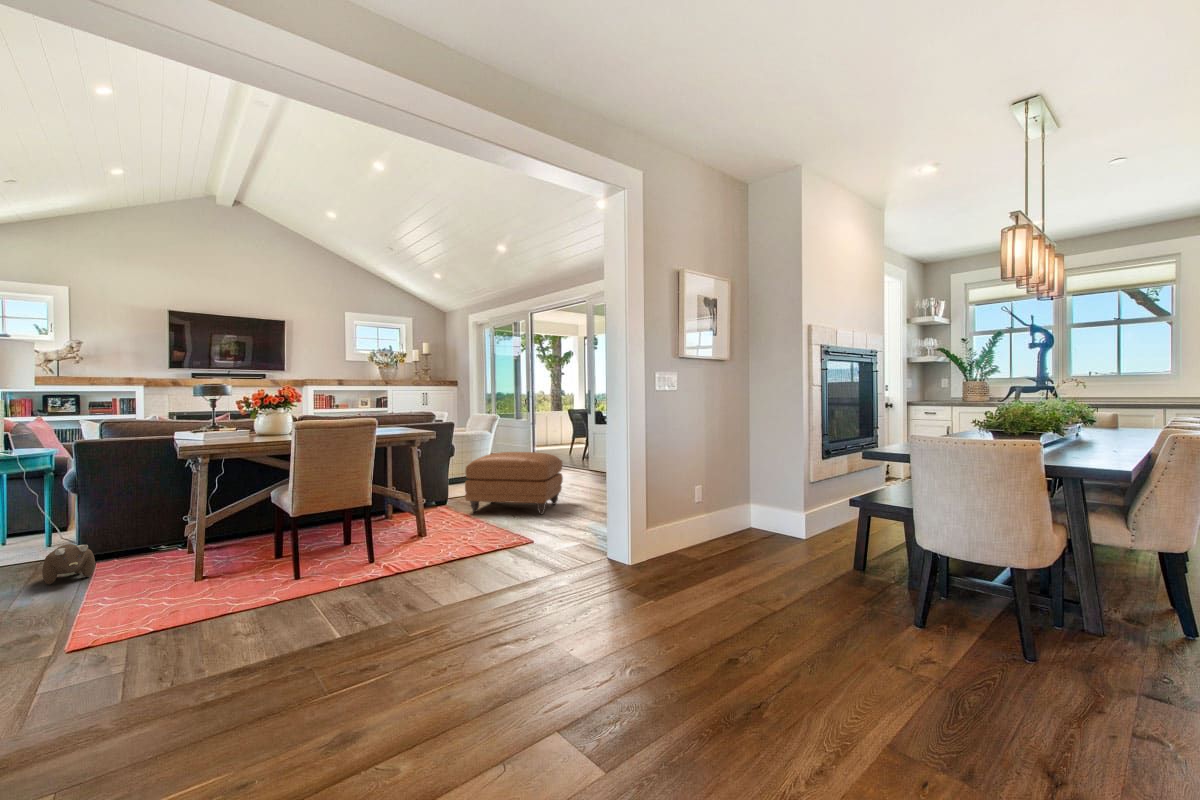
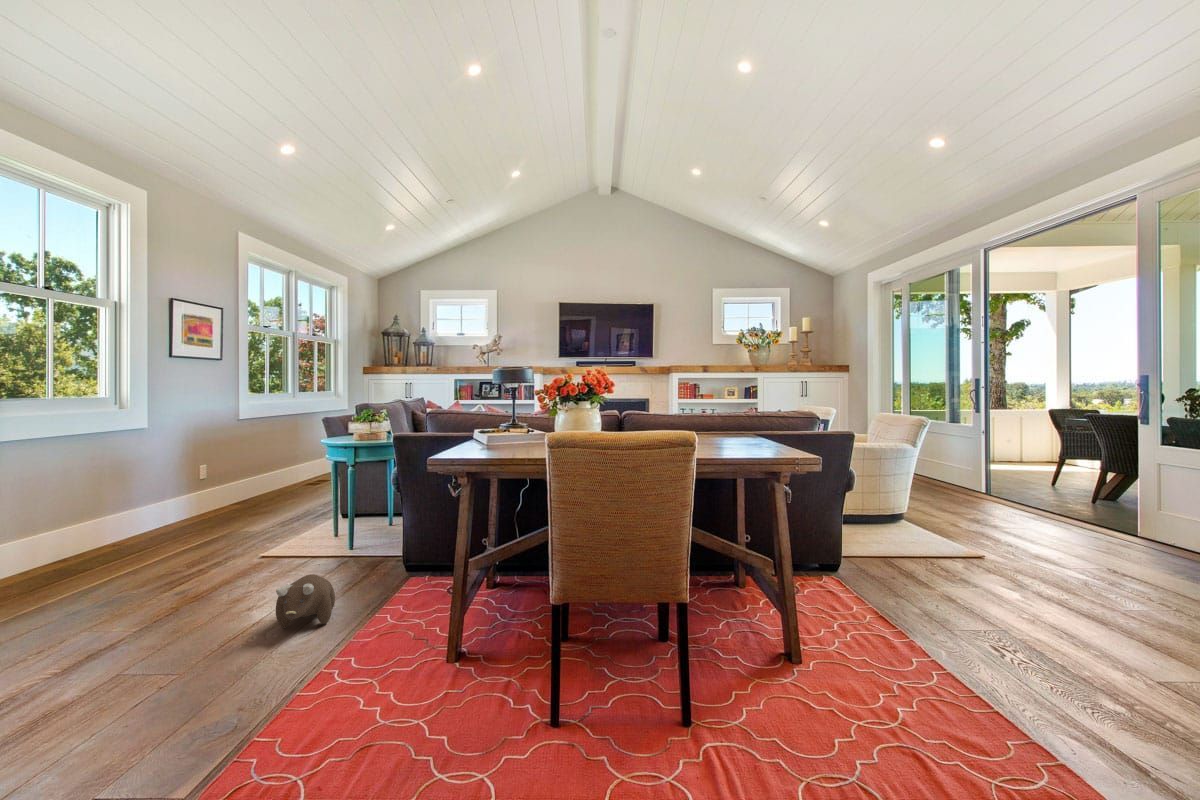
ottoman: present [465,452,563,514] -> none [881,502,1164,703]

